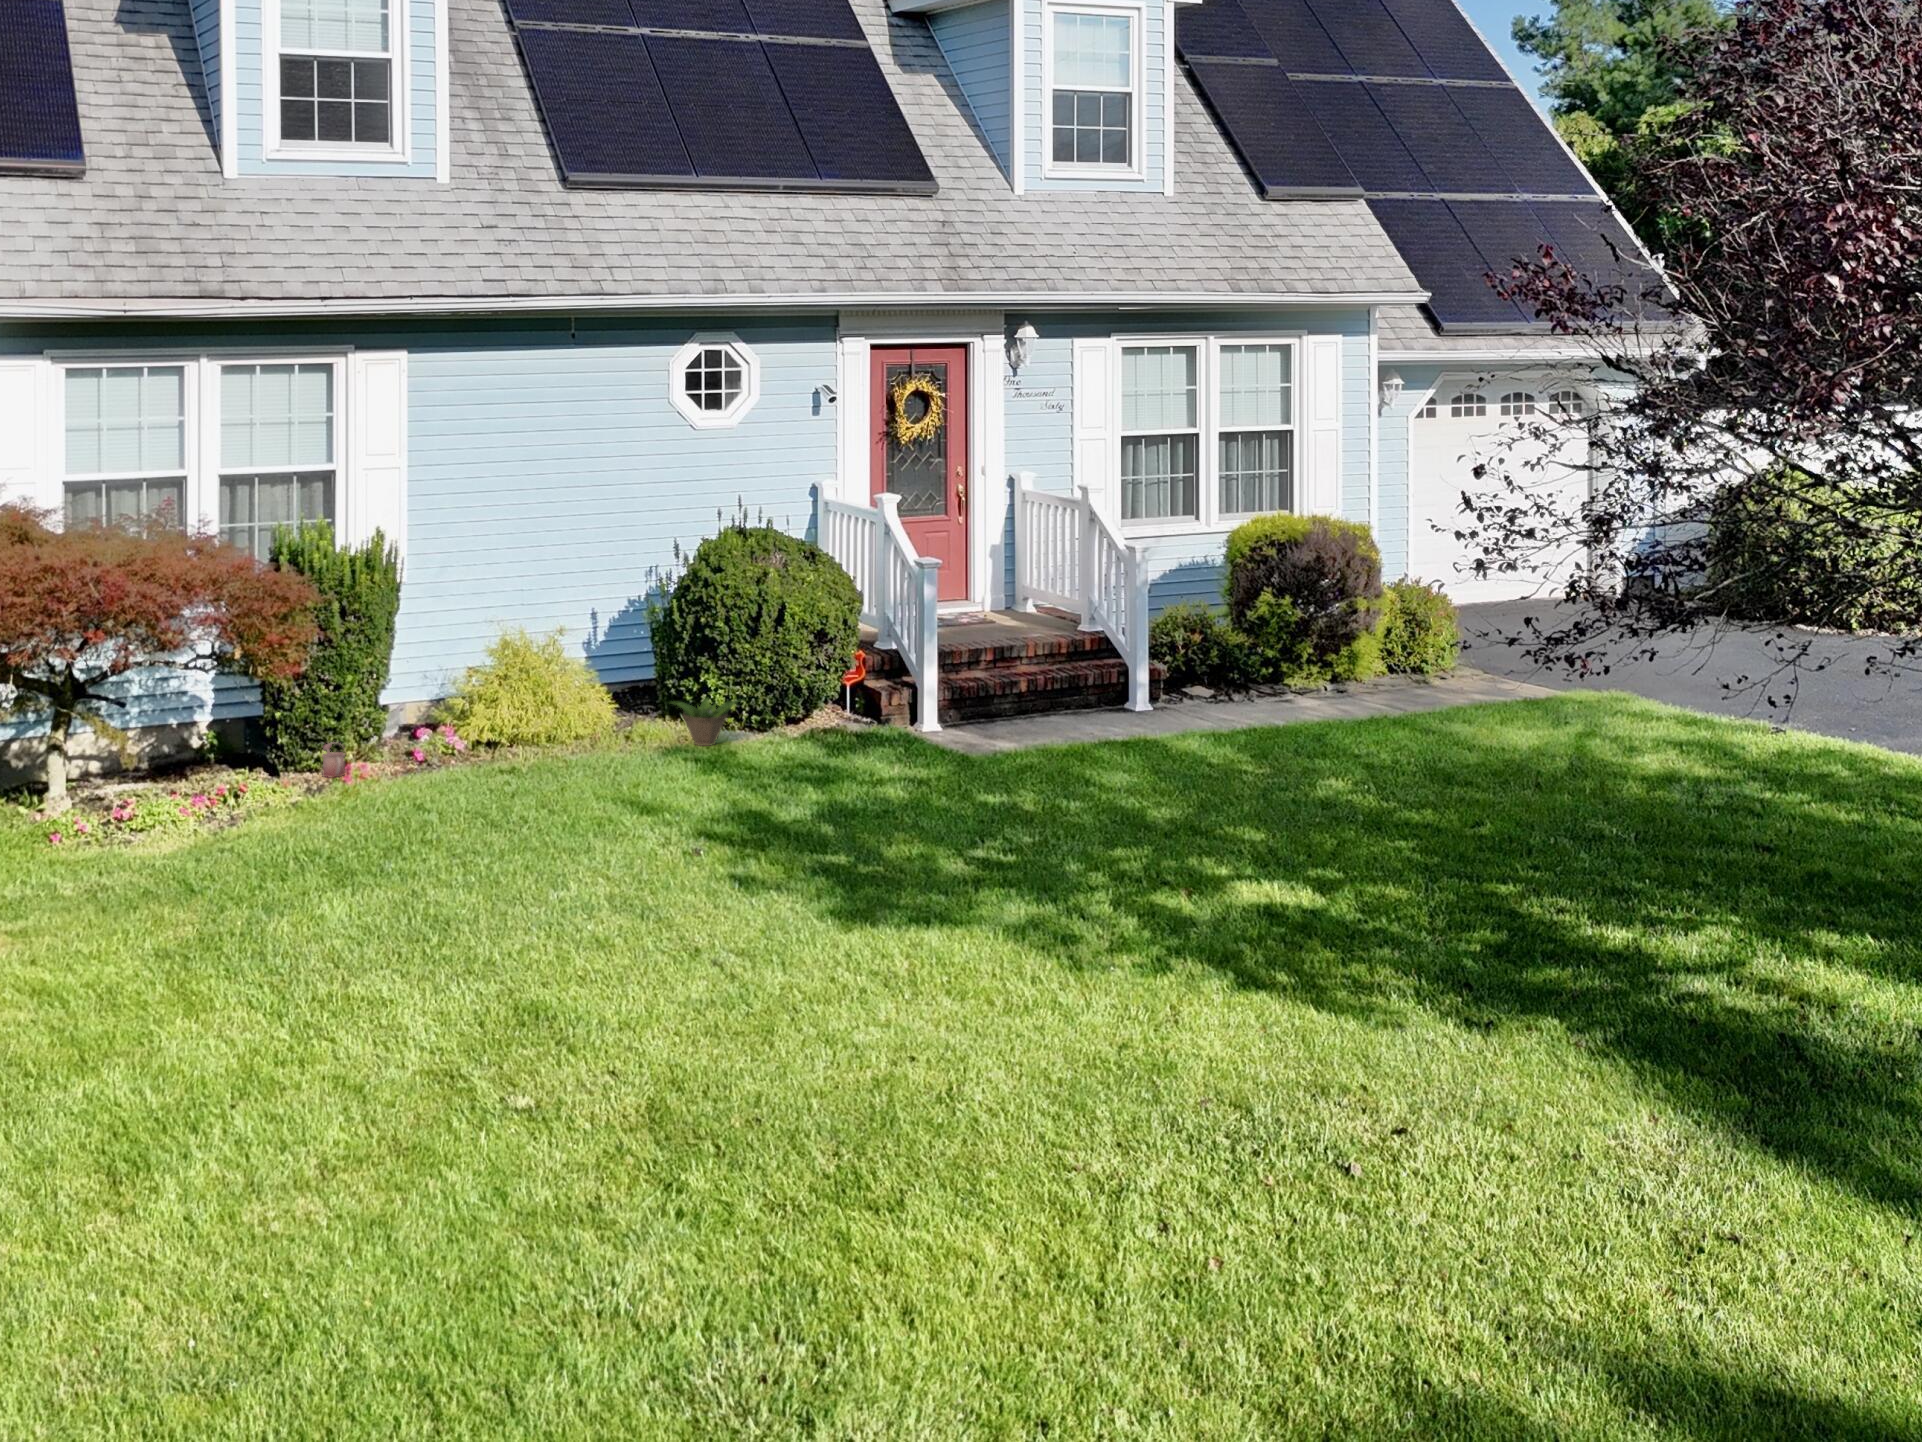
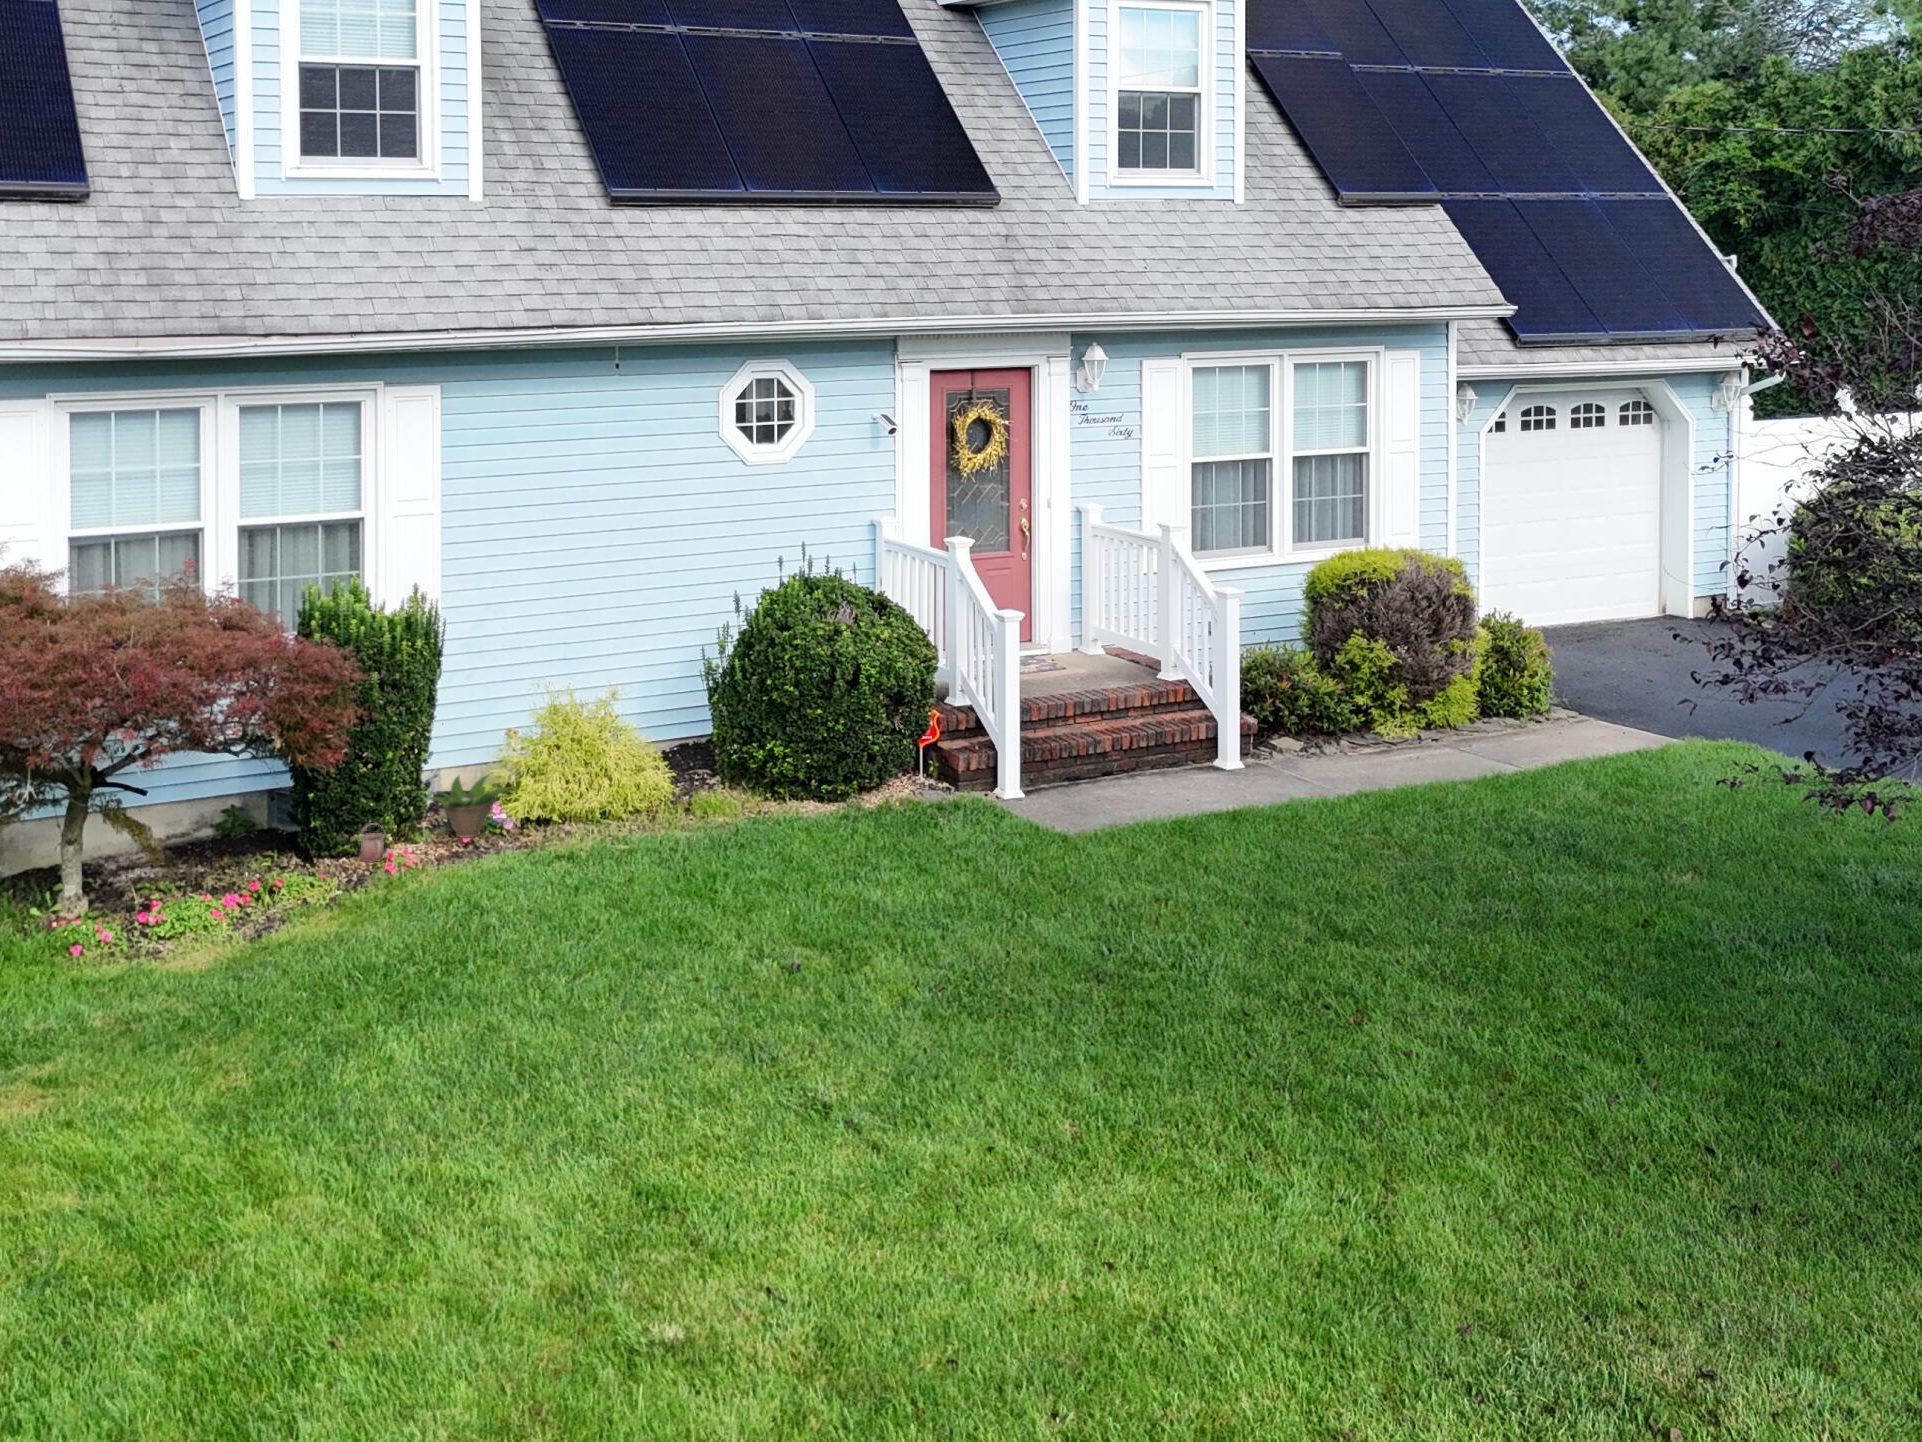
decorative plant: present [672,698,740,746] -> present [428,776,512,838]

